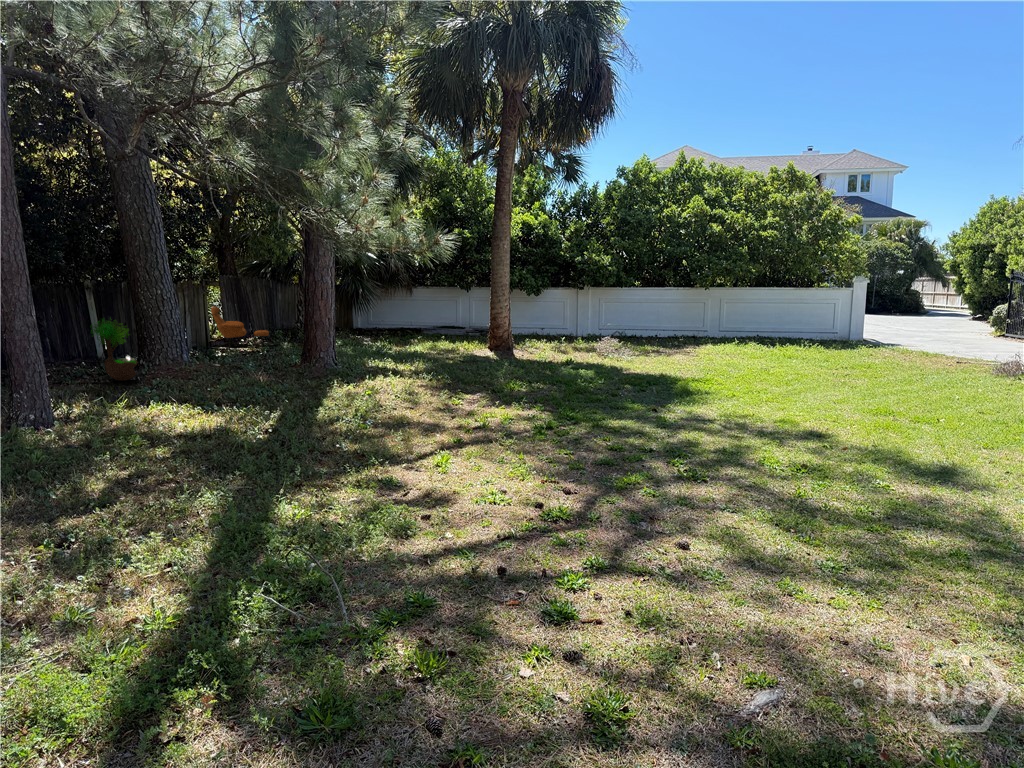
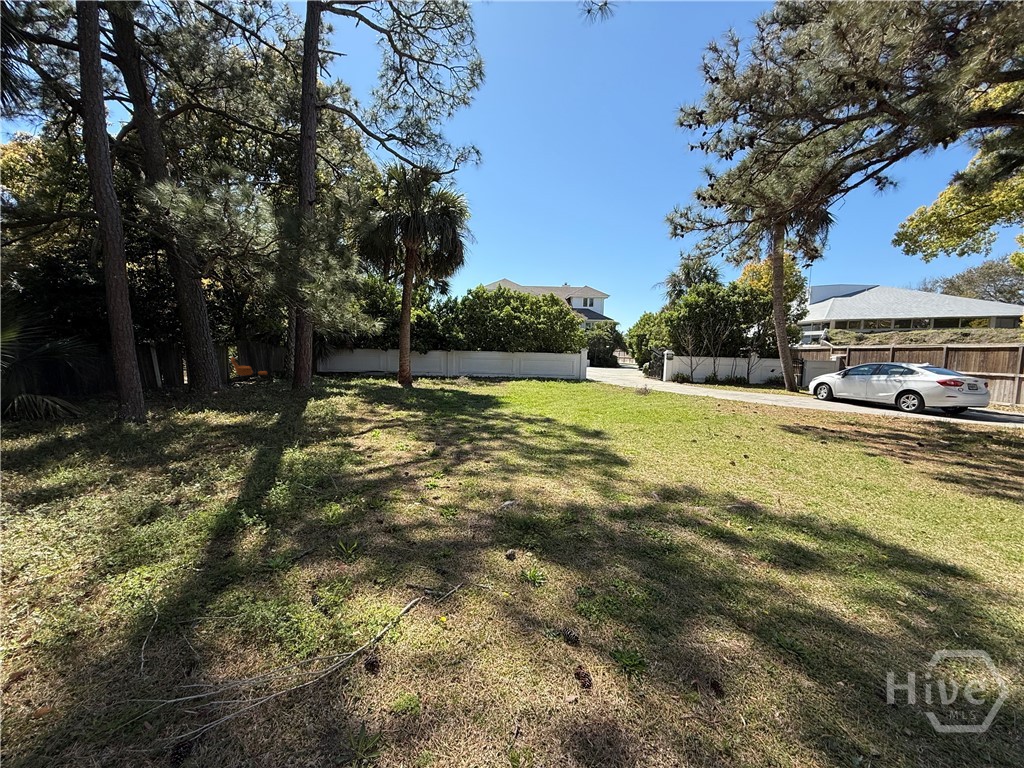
potted tree: present [91,320,139,381] -> none [159,360,190,399]

